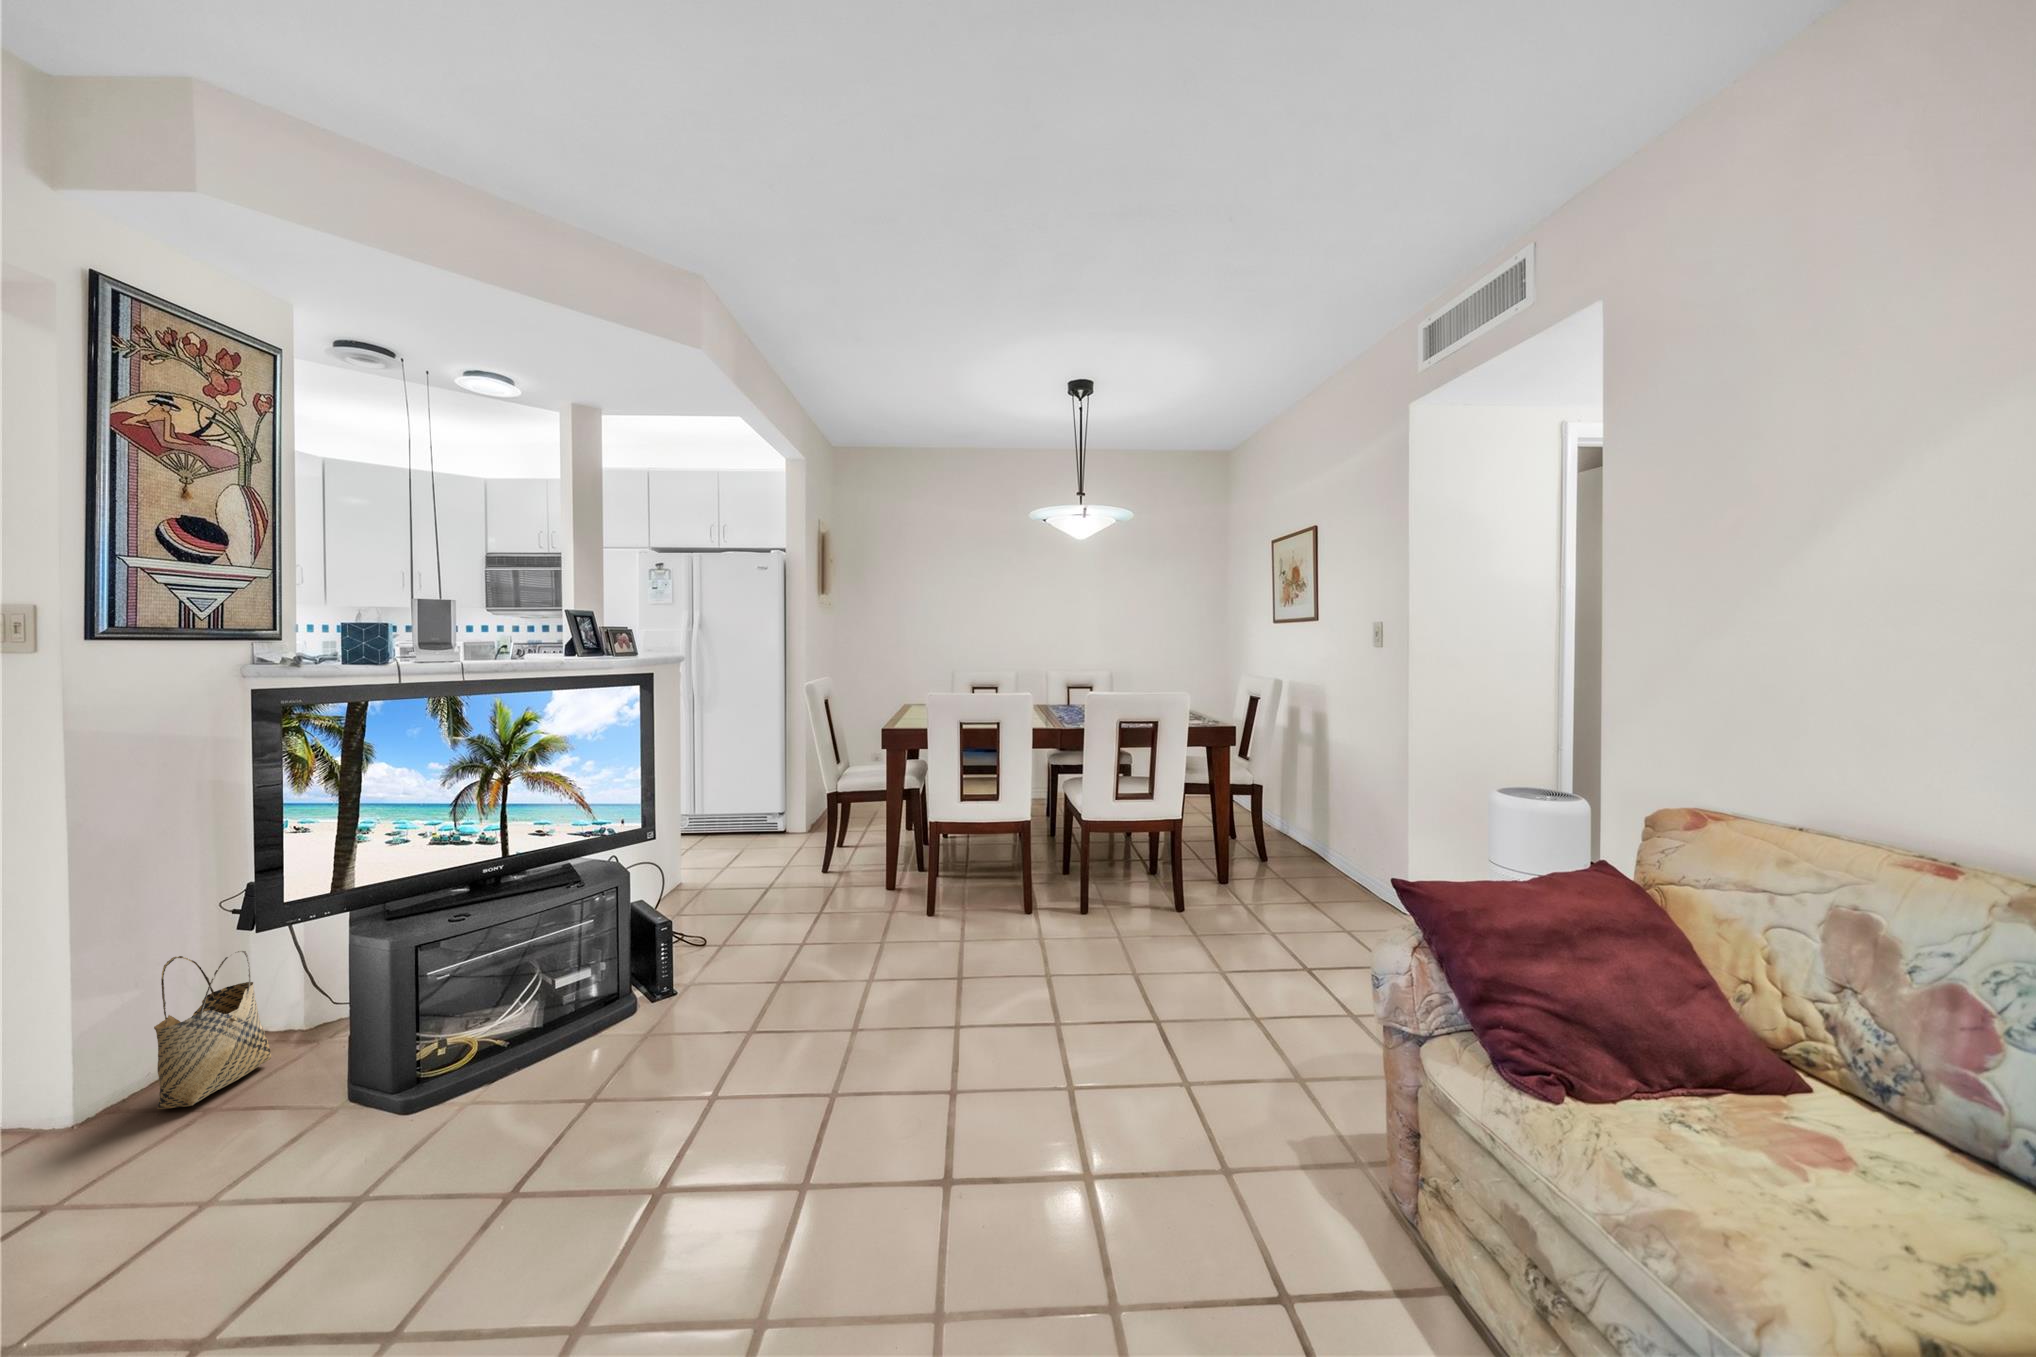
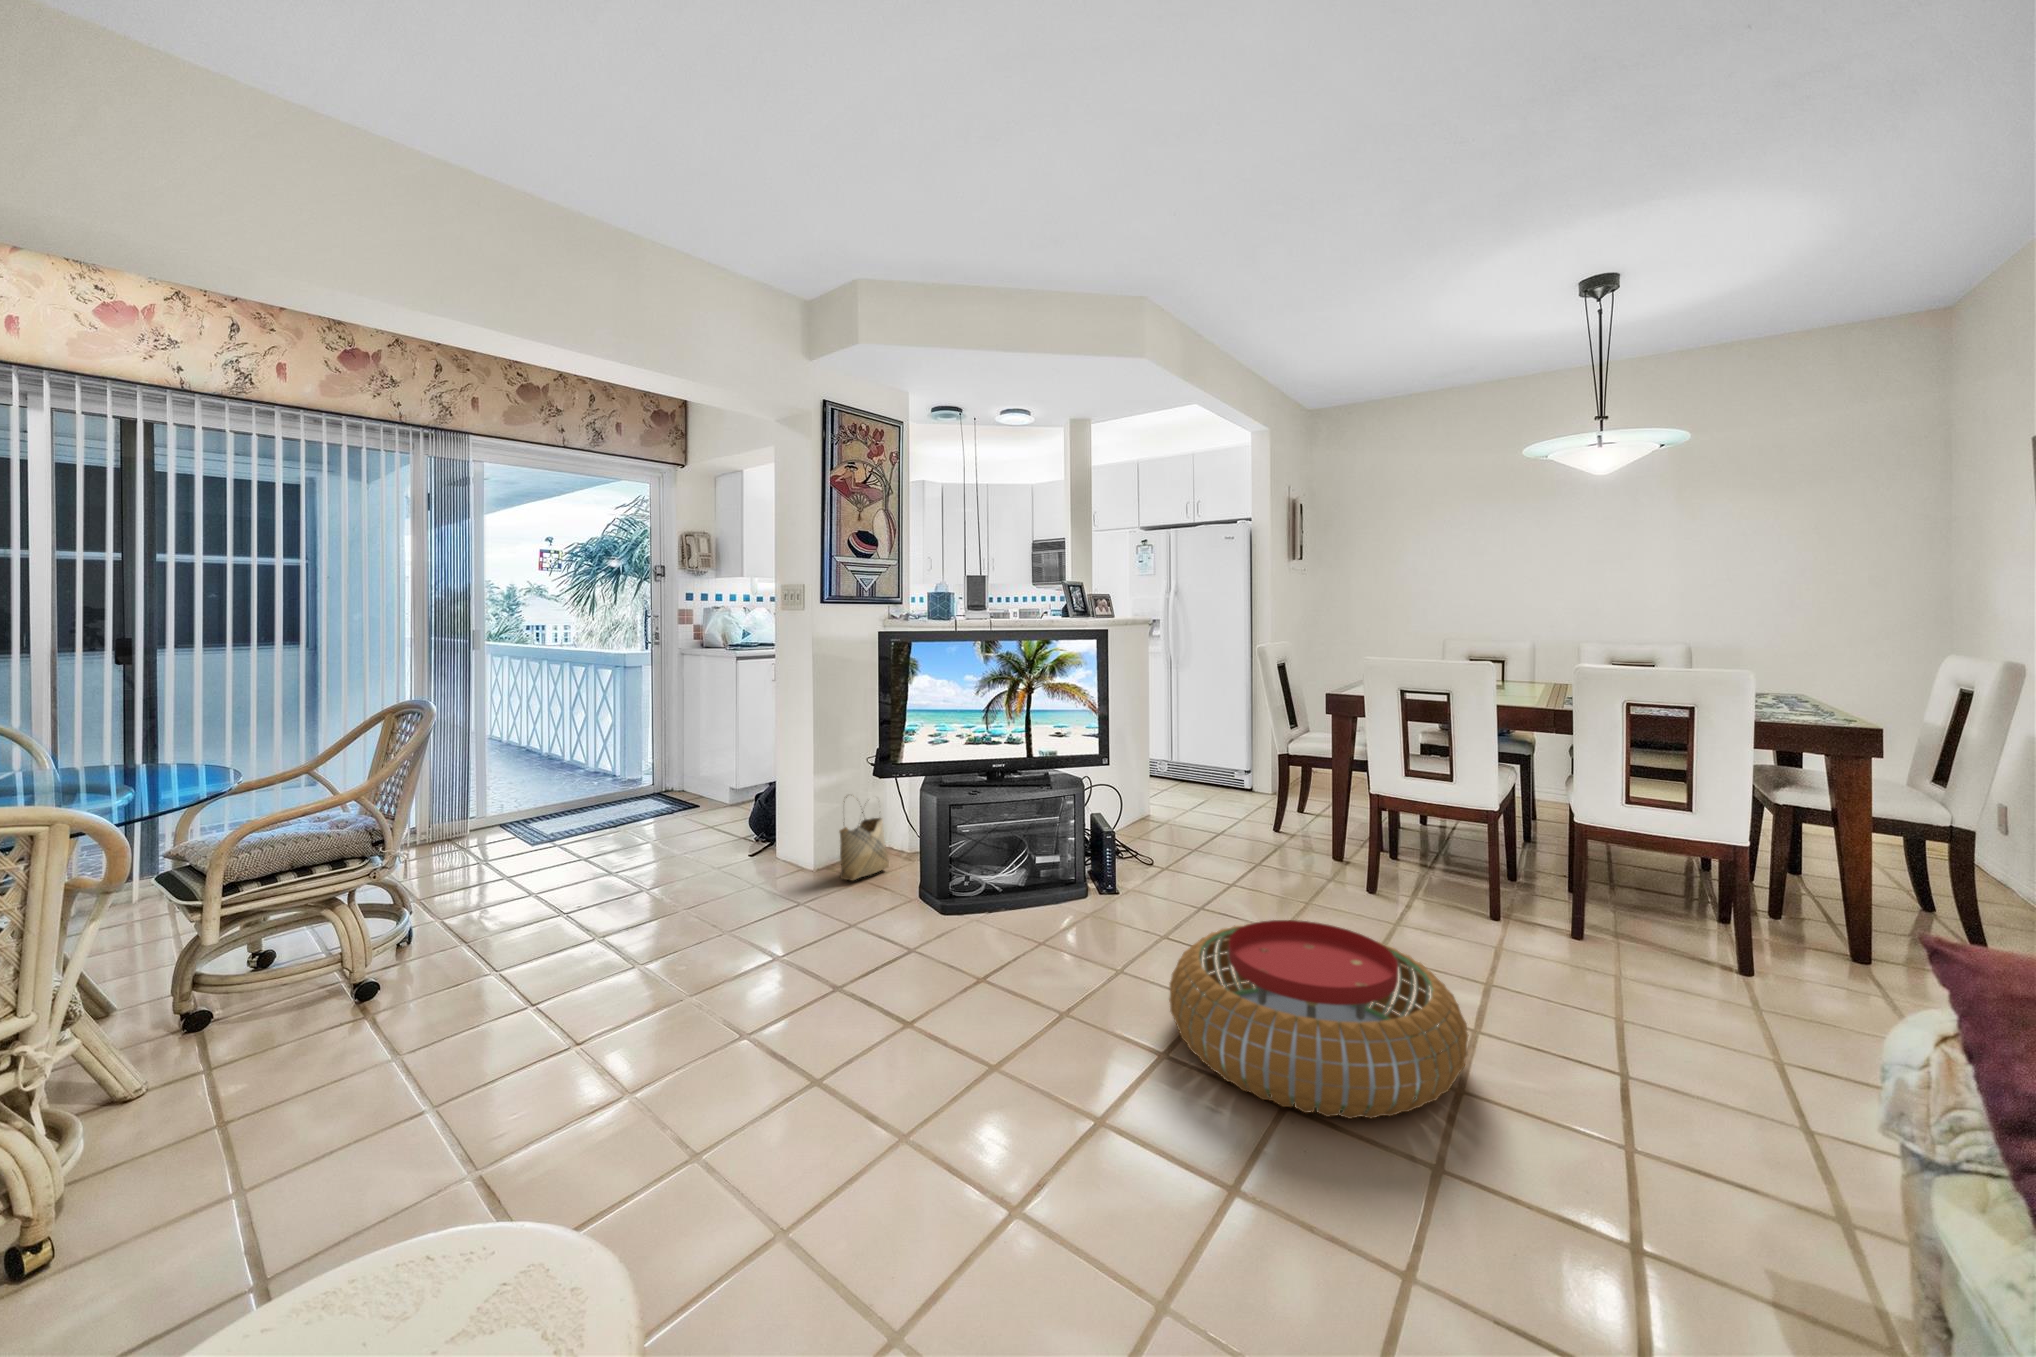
pouf: none [805,987,1112,1226] -> present [1169,920,1469,1119]

